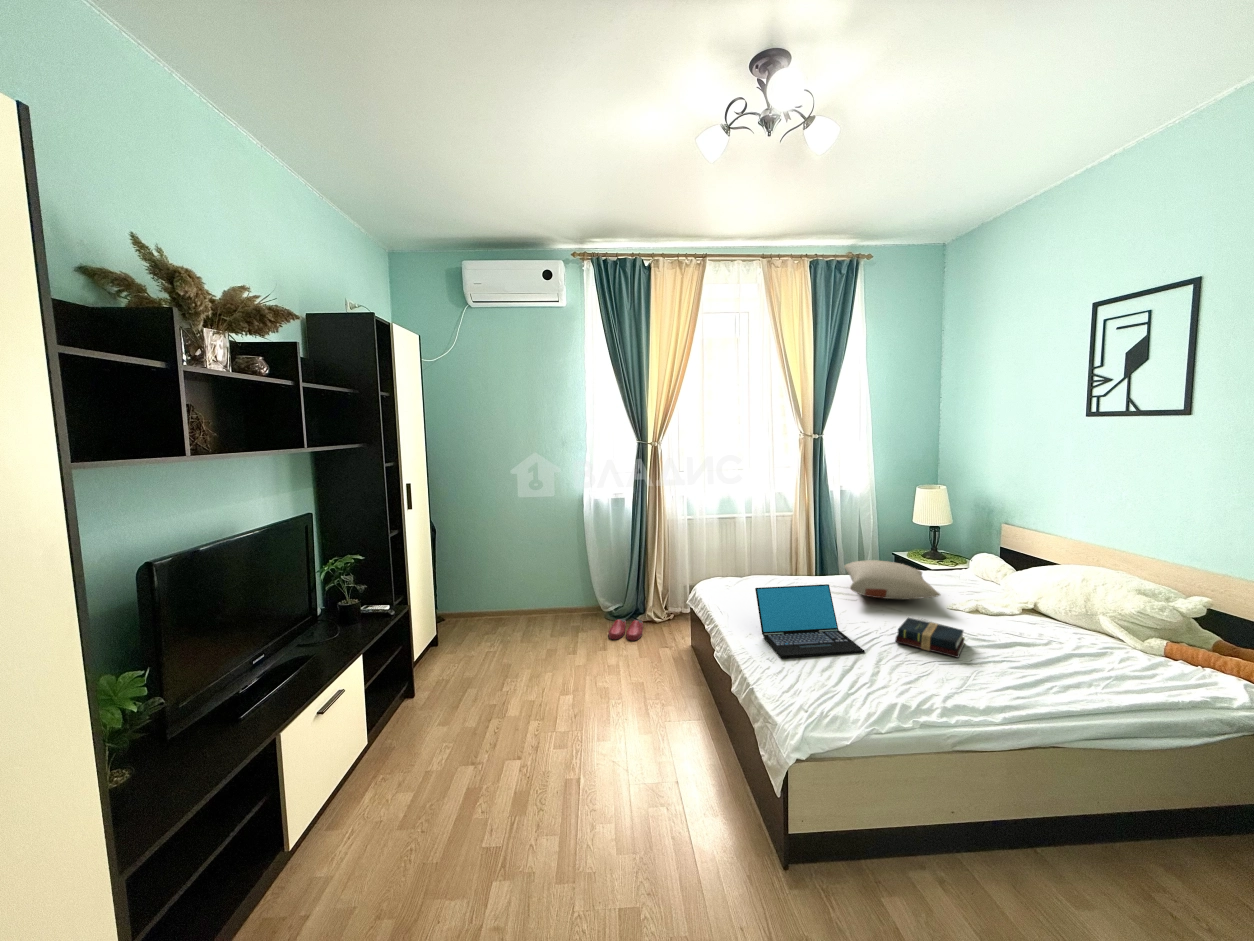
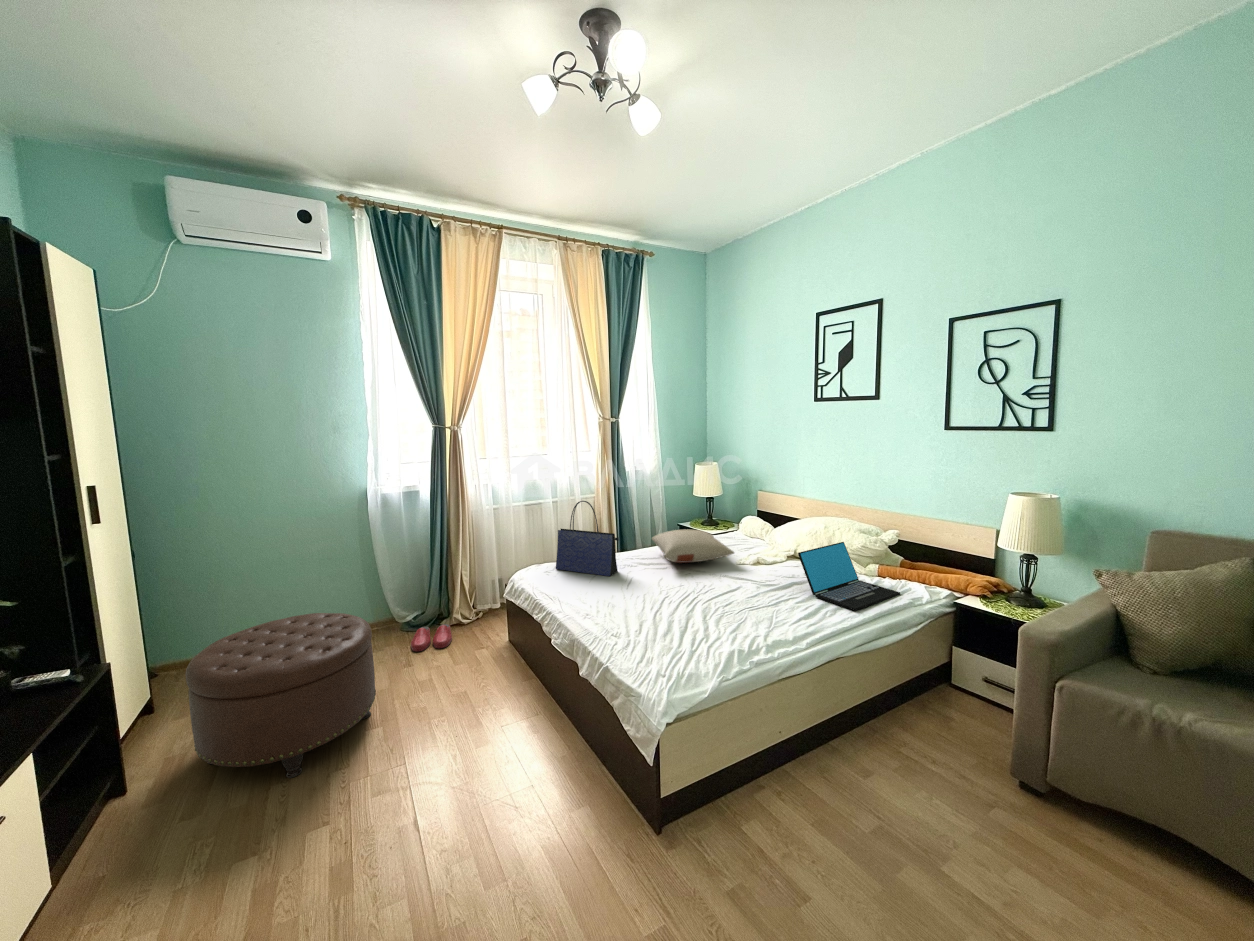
tote bag: none [735,520,799,600] -> present [556,501,619,576]
laptop: present [755,584,865,658] -> present [798,542,900,611]
ottoman: none [449,592,571,717] -> present [185,613,376,778]
hardback book: present [895,618,965,657] -> none [713,575,762,602]

